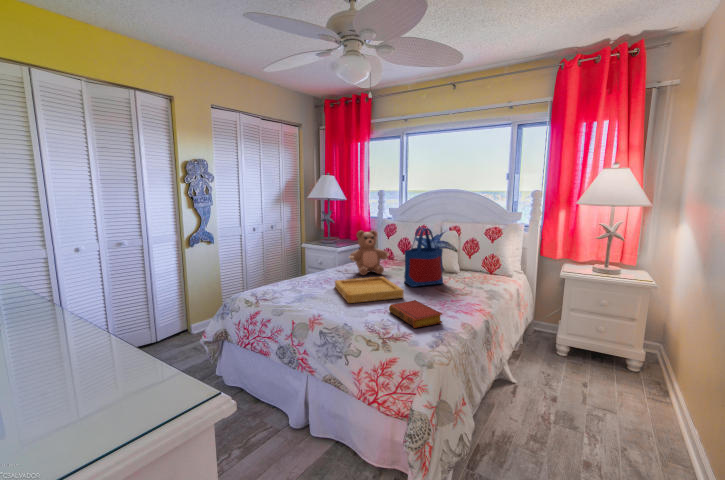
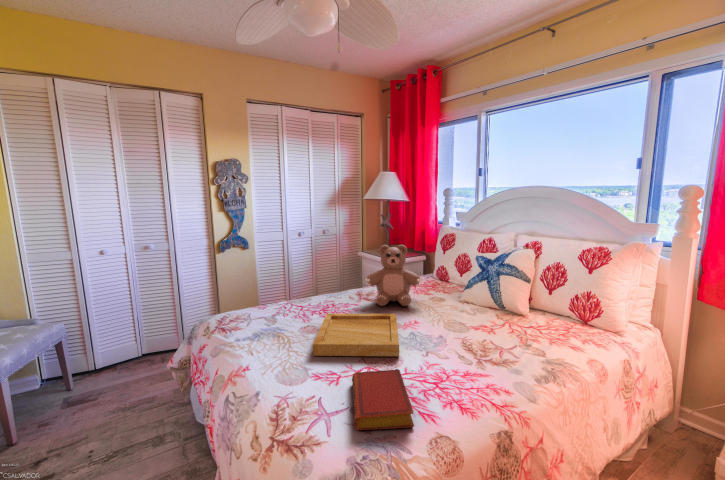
tote bag: present [404,227,443,287] -> none [423,247,488,336]

